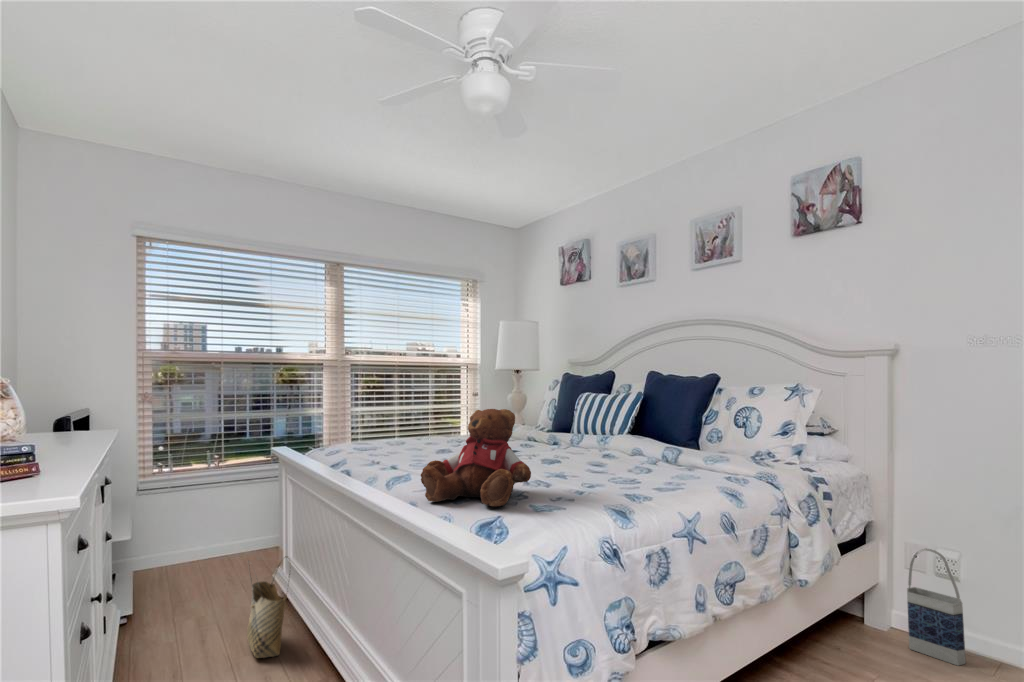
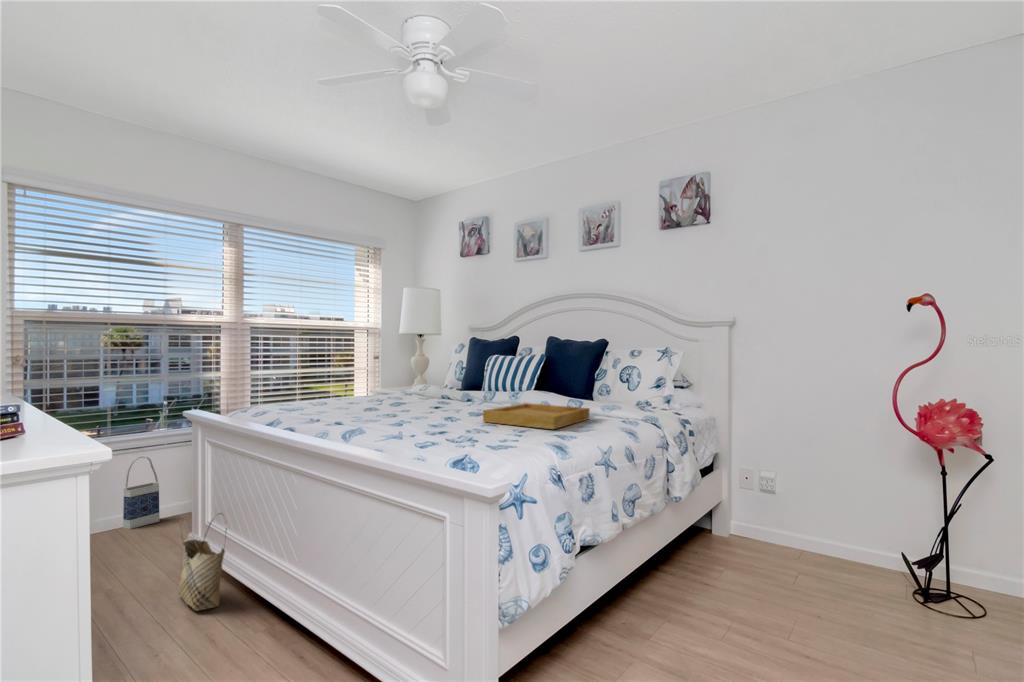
teddy bear: present [421,409,531,506] -> none [383,366,480,448]
tray: none [553,451,684,486] -> present [483,403,590,429]
bag: present [907,548,966,666] -> present [123,456,160,529]

